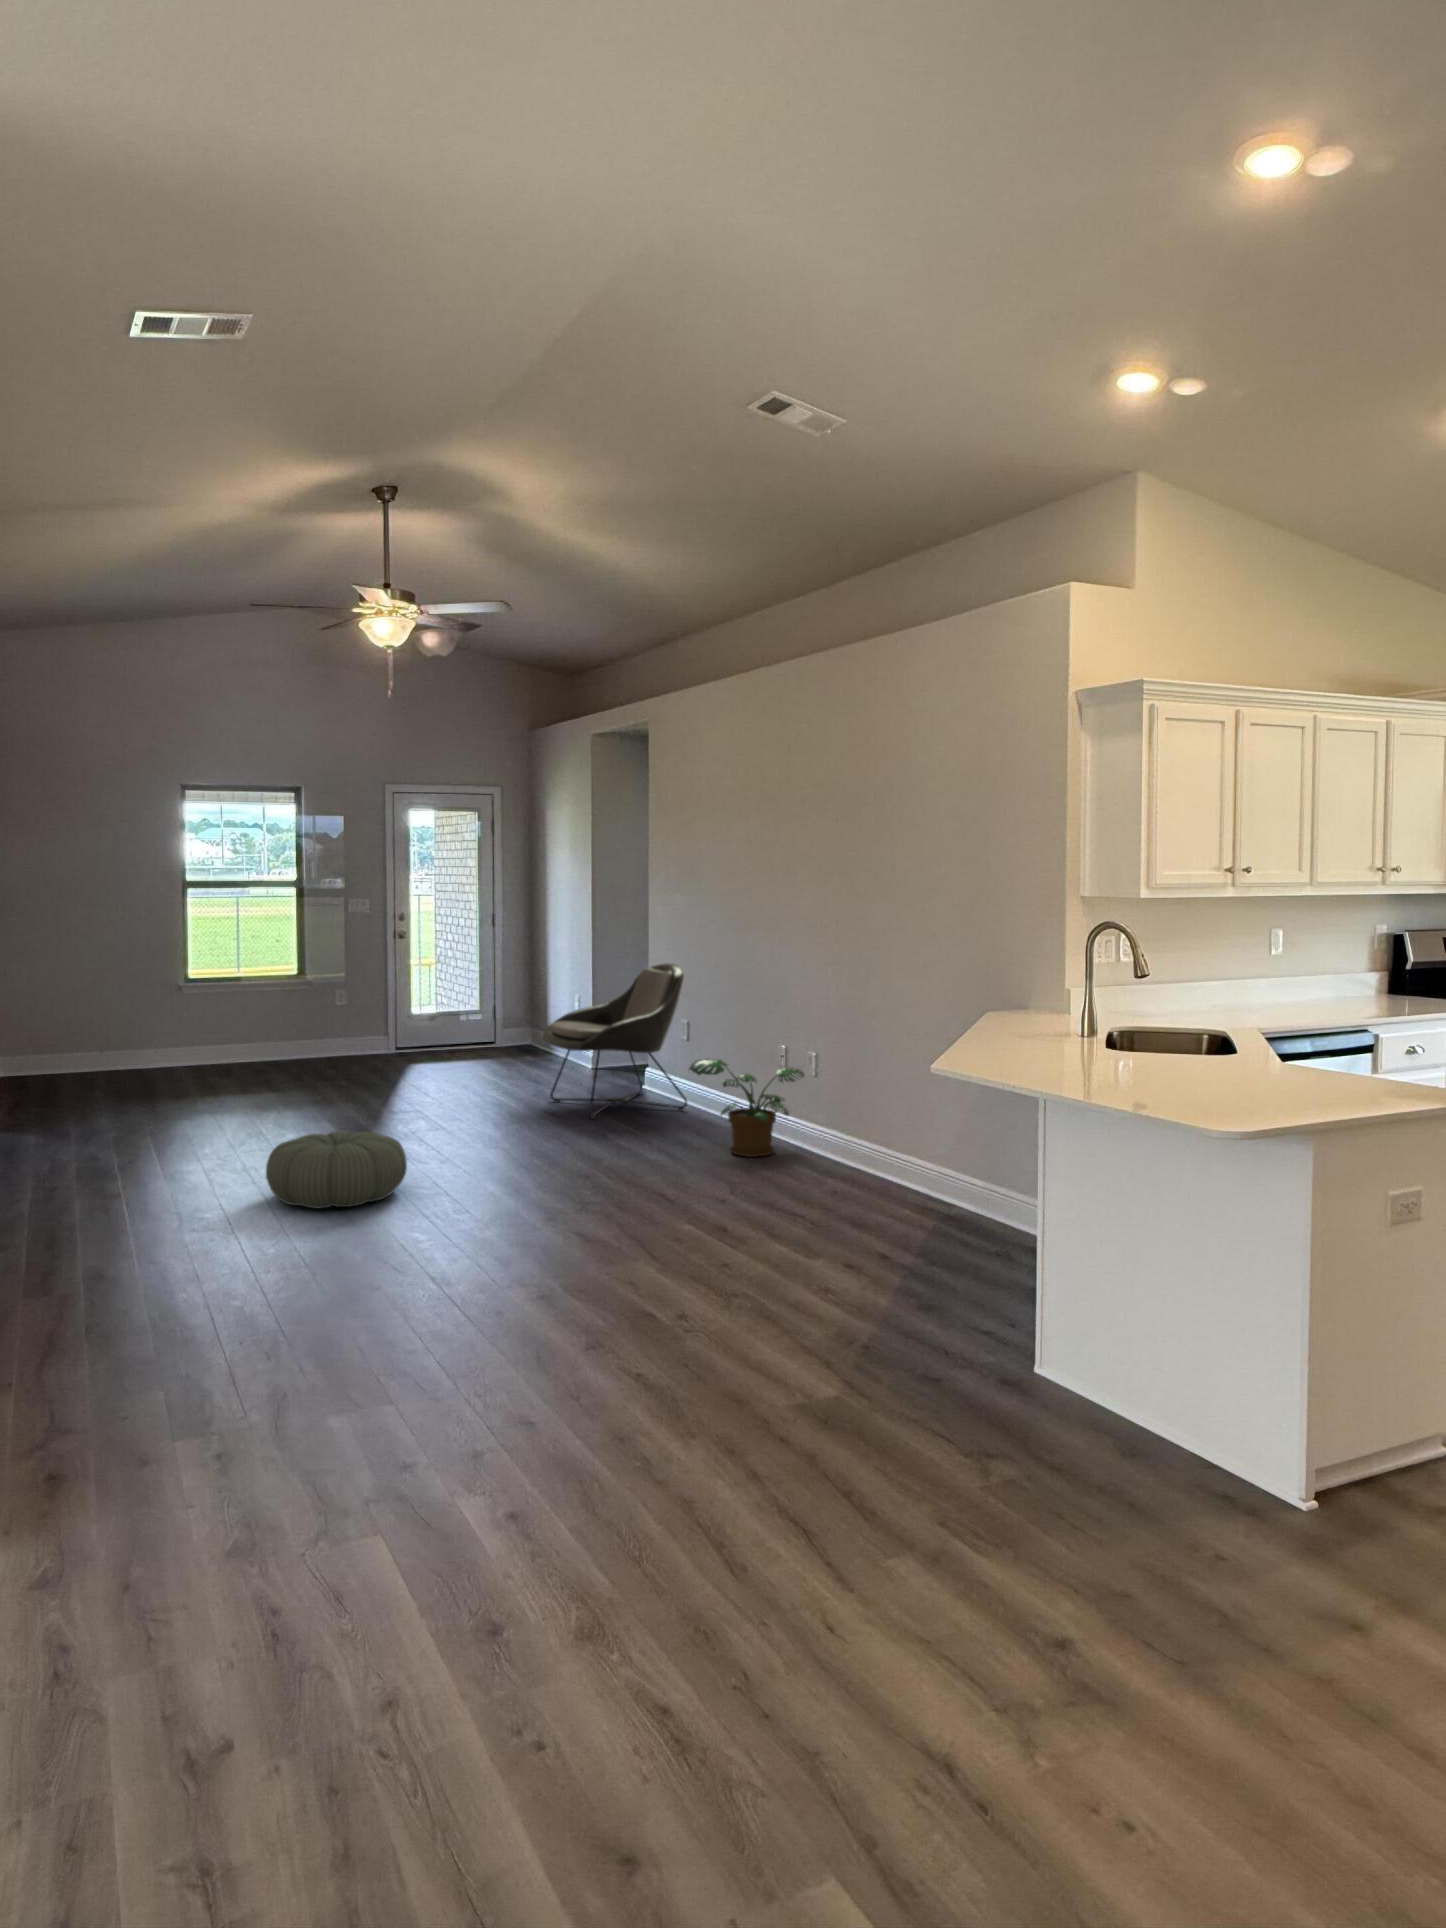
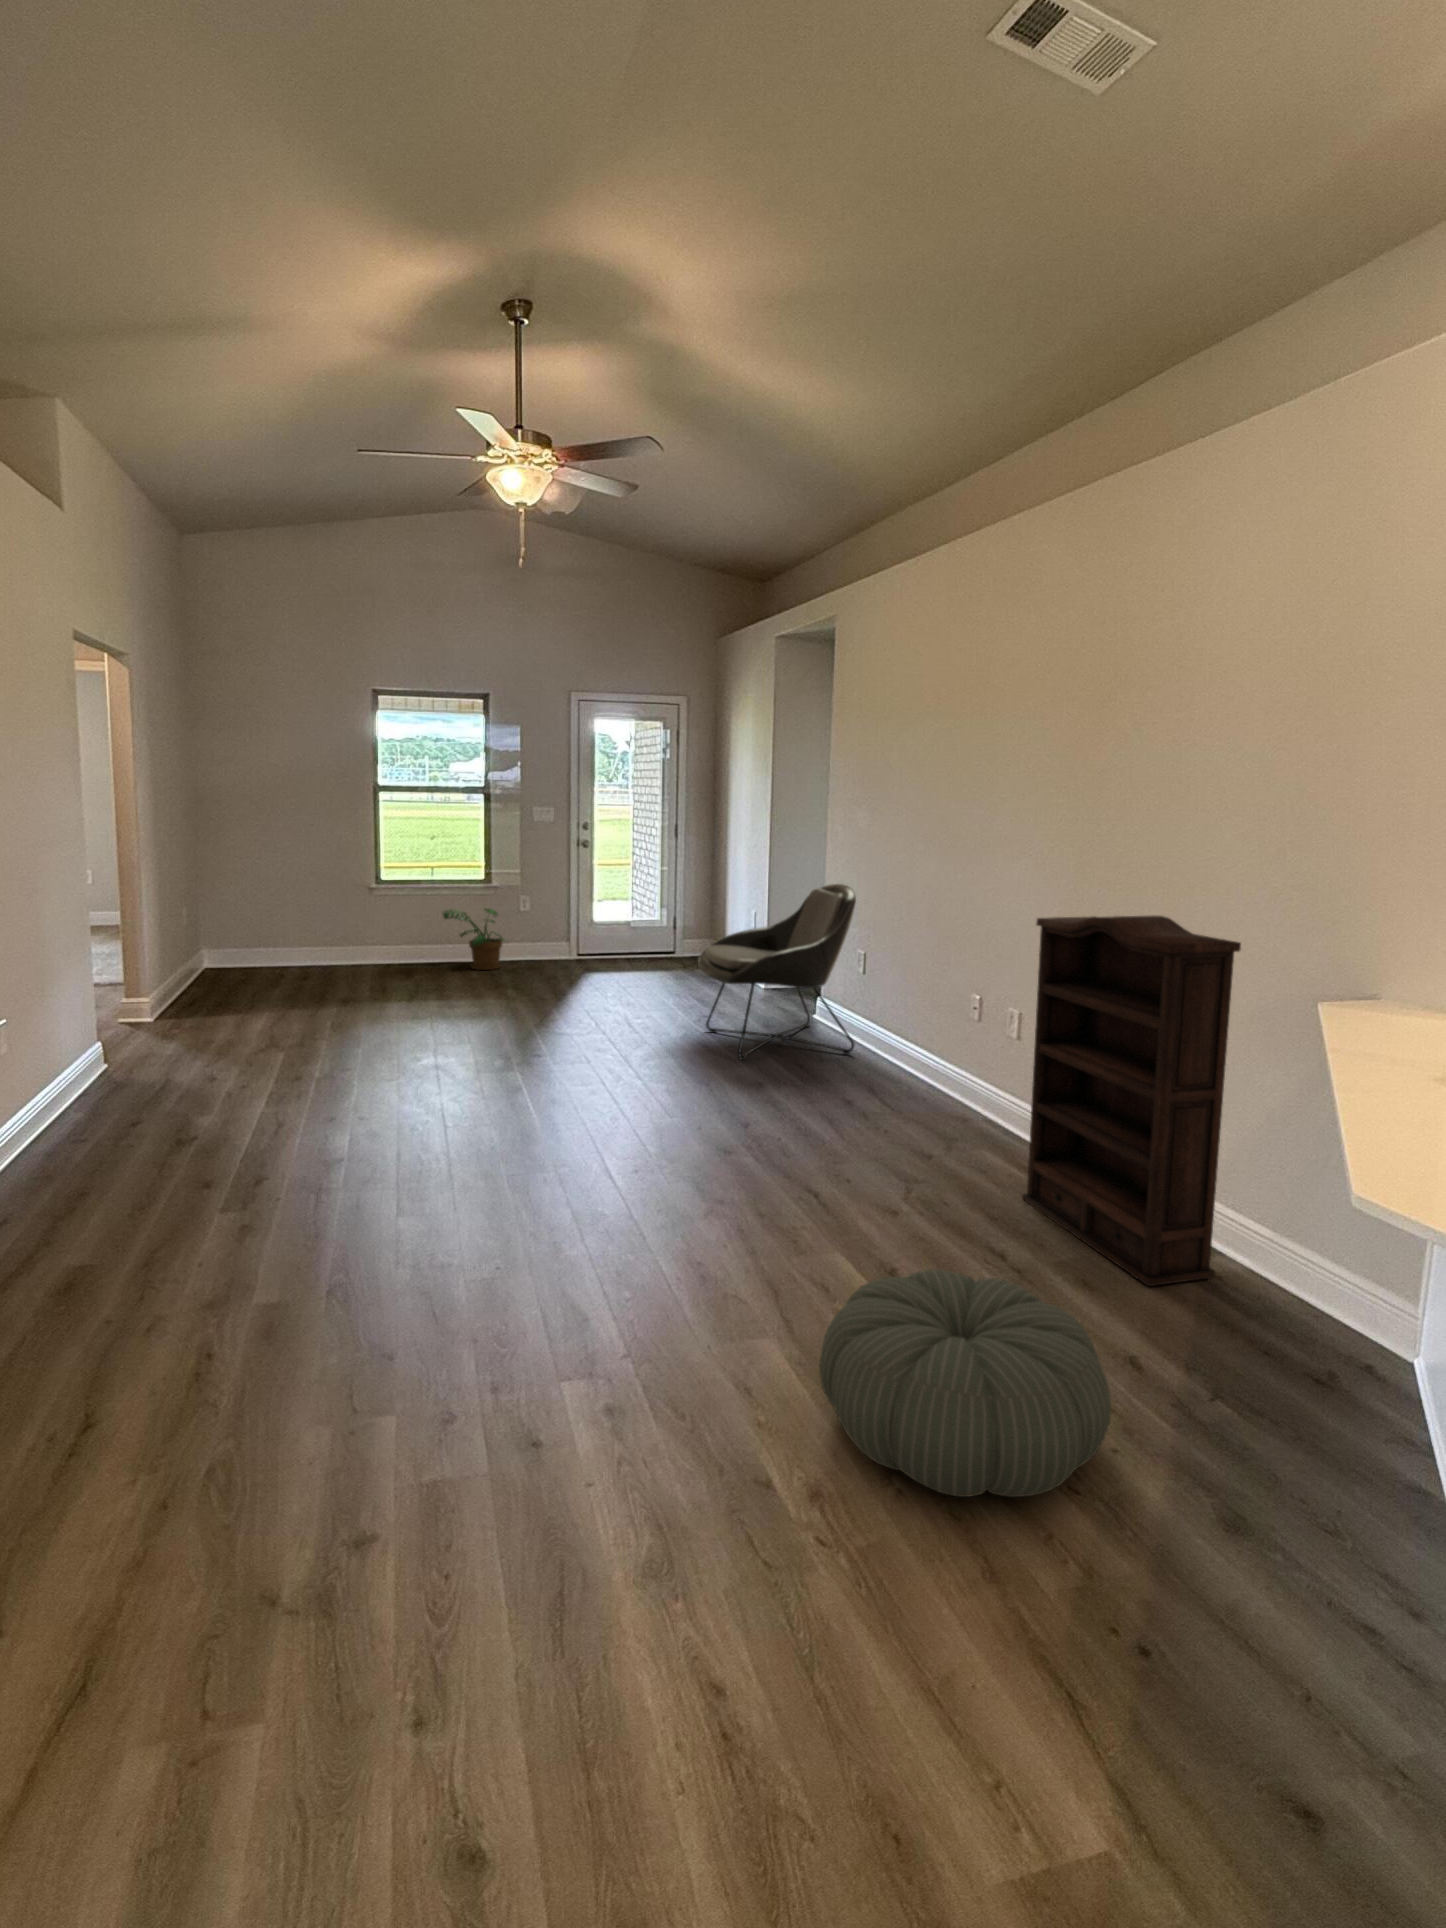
bookshelf: none [829,968,952,1212] -> present [1022,915,1241,1286]
potted plant: present [689,1059,804,1157] -> present [443,908,504,970]
pouf: present [266,1131,407,1208] -> present [820,1270,1111,1497]

